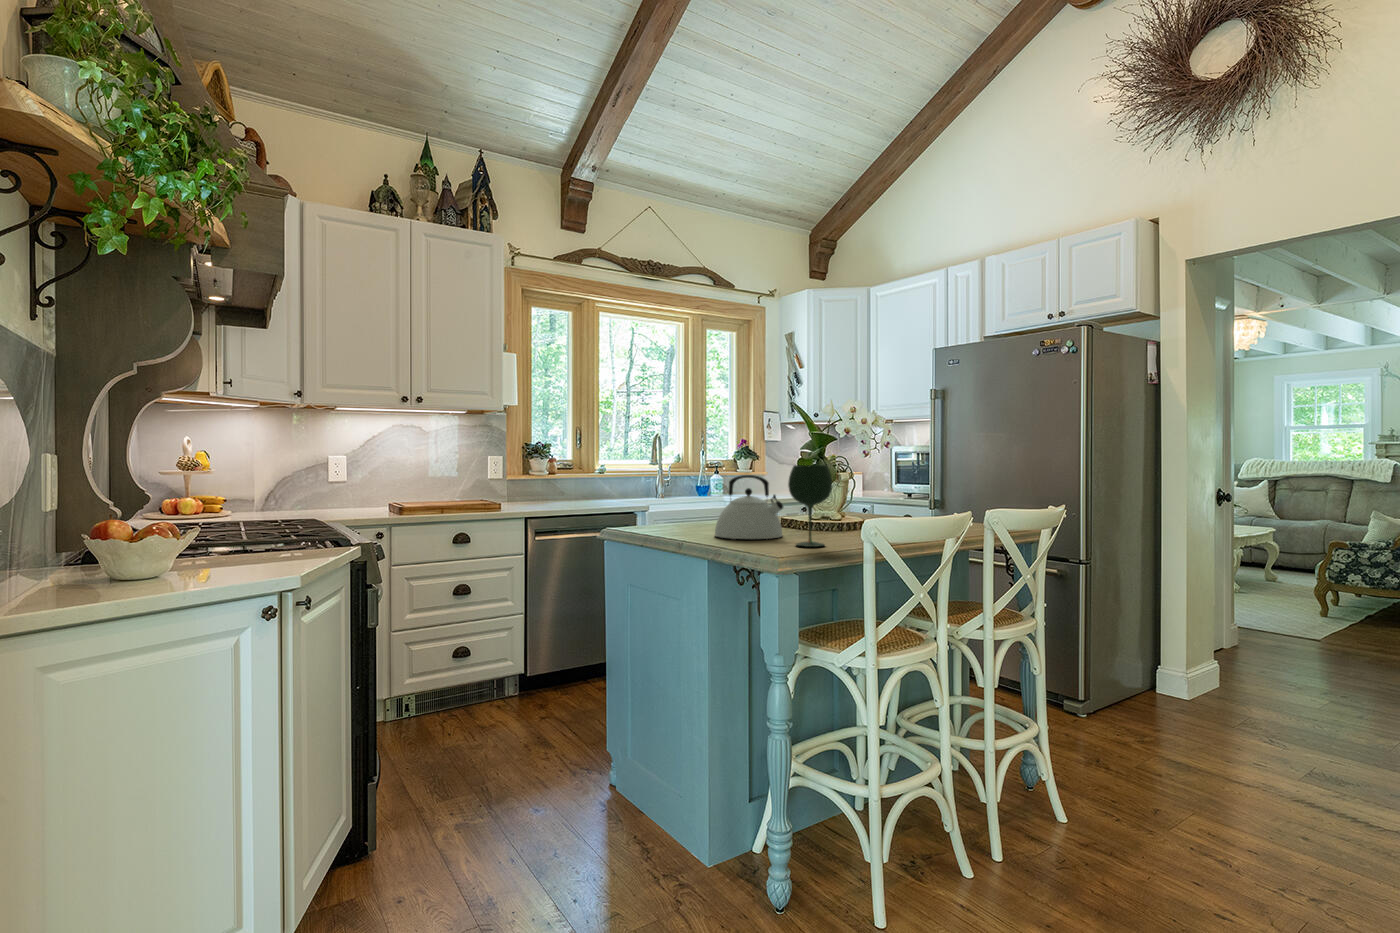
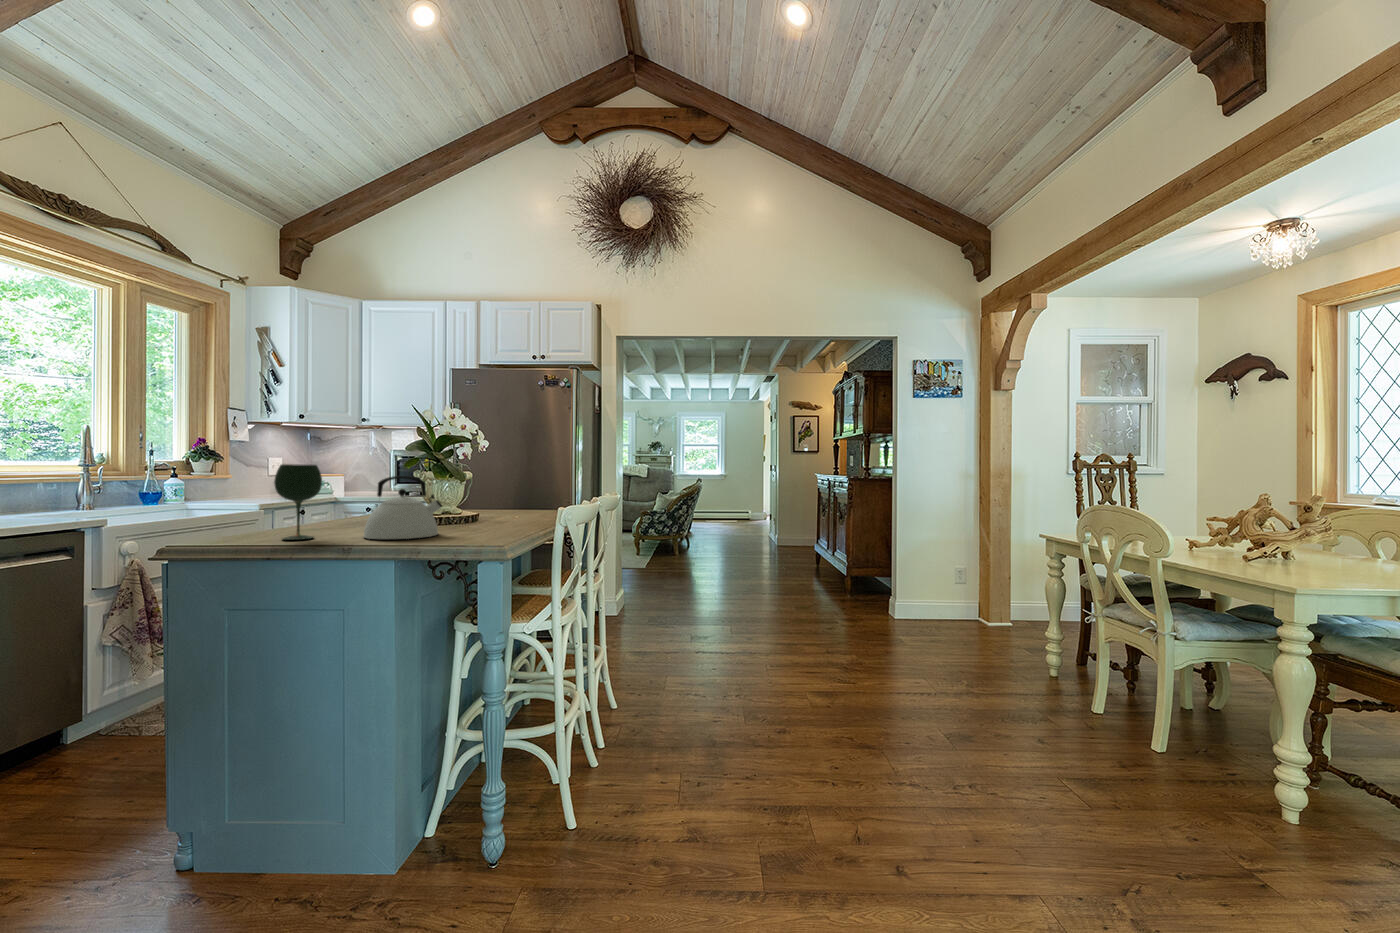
wine glass: present [788,465,832,547] -> present [274,464,322,540]

